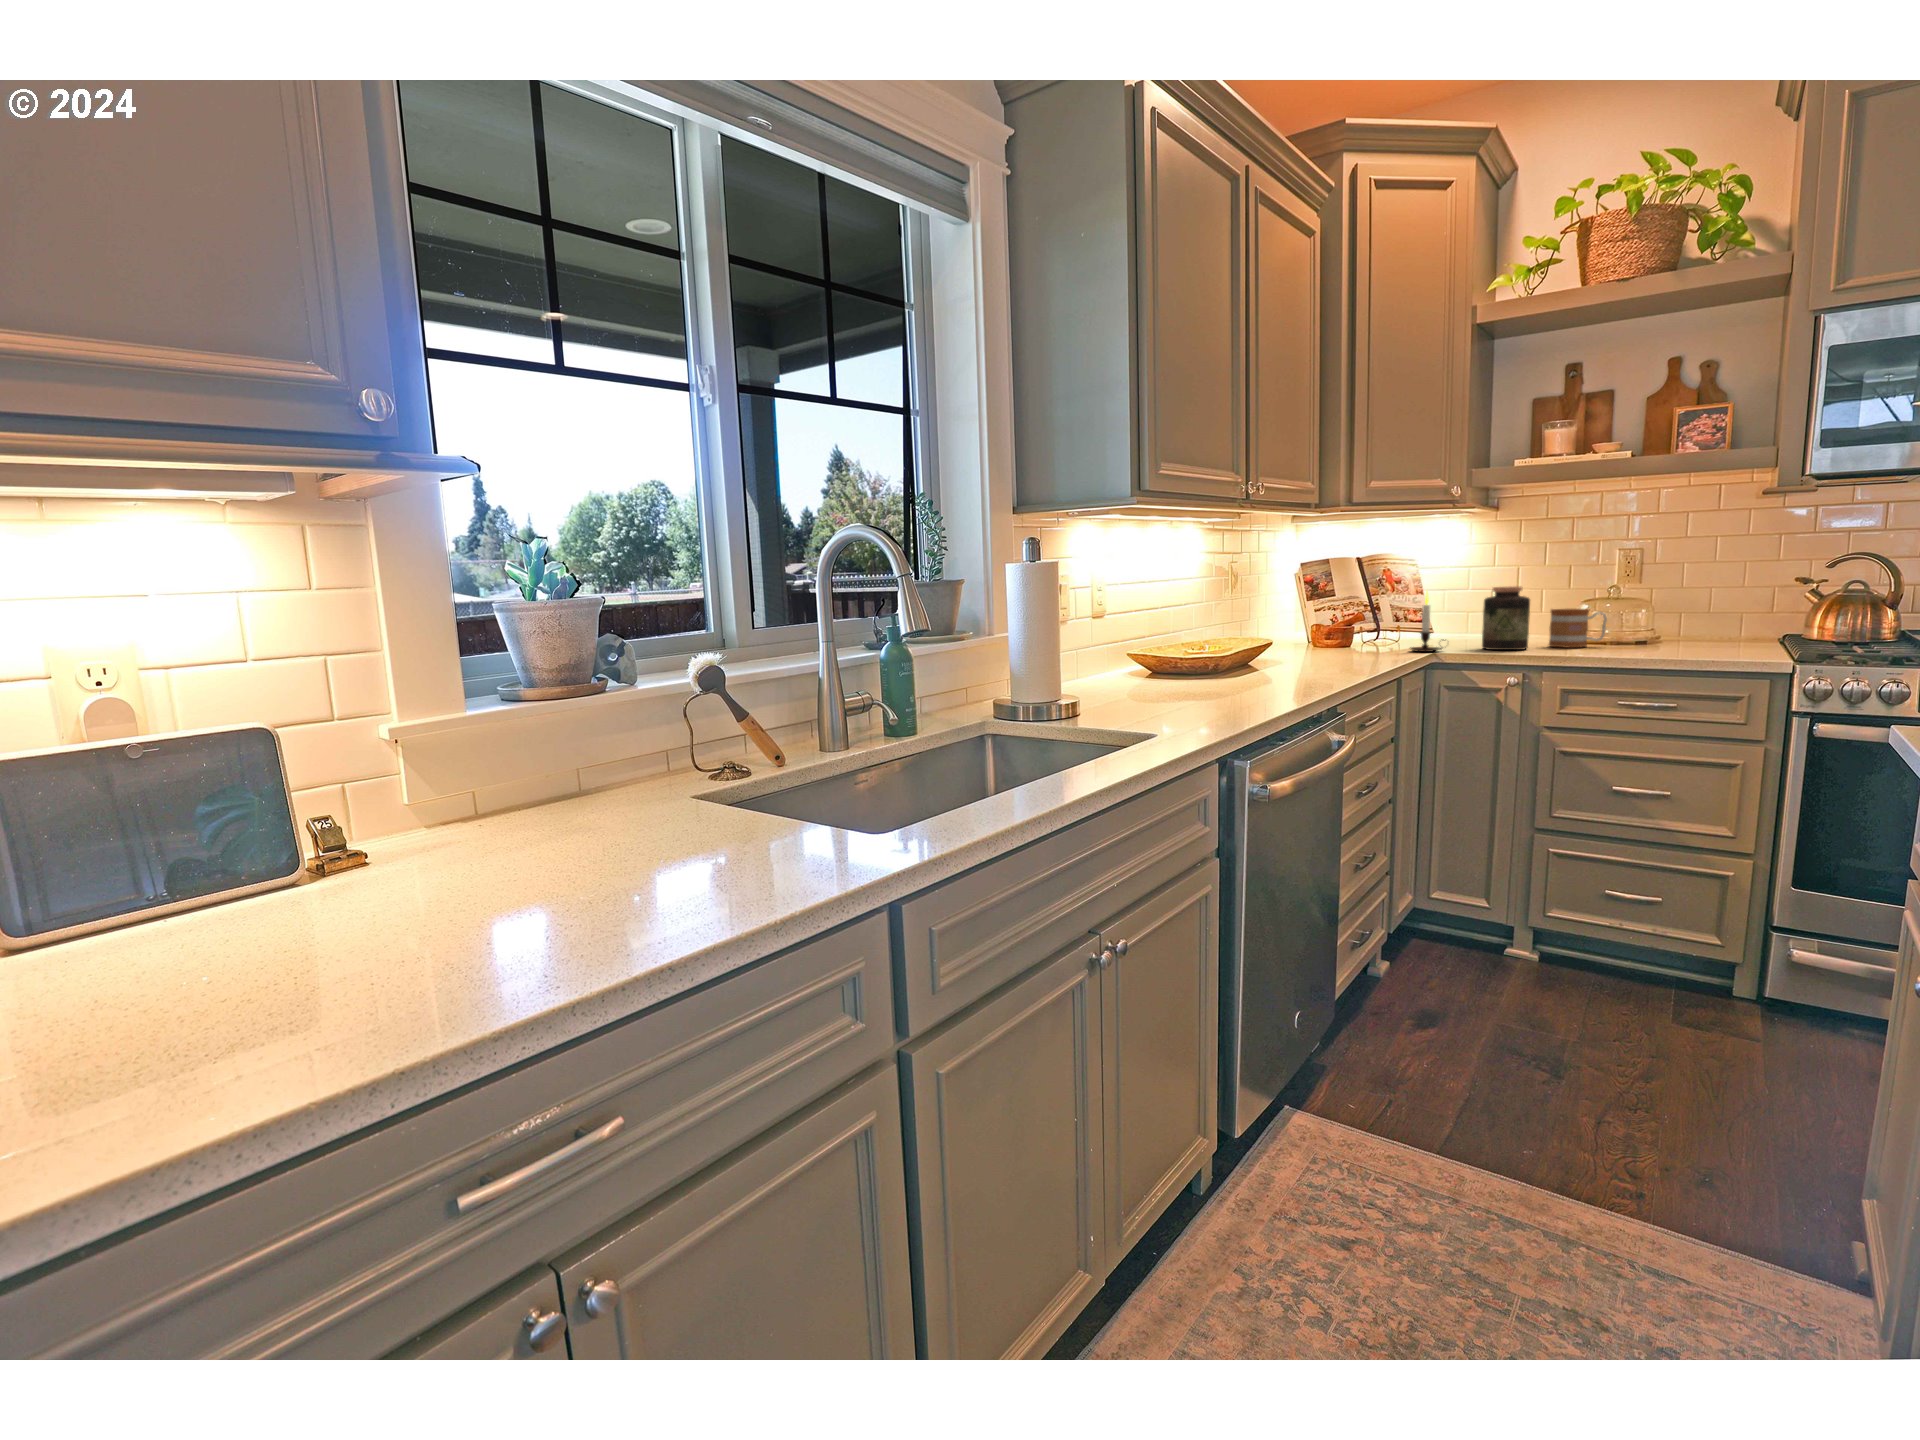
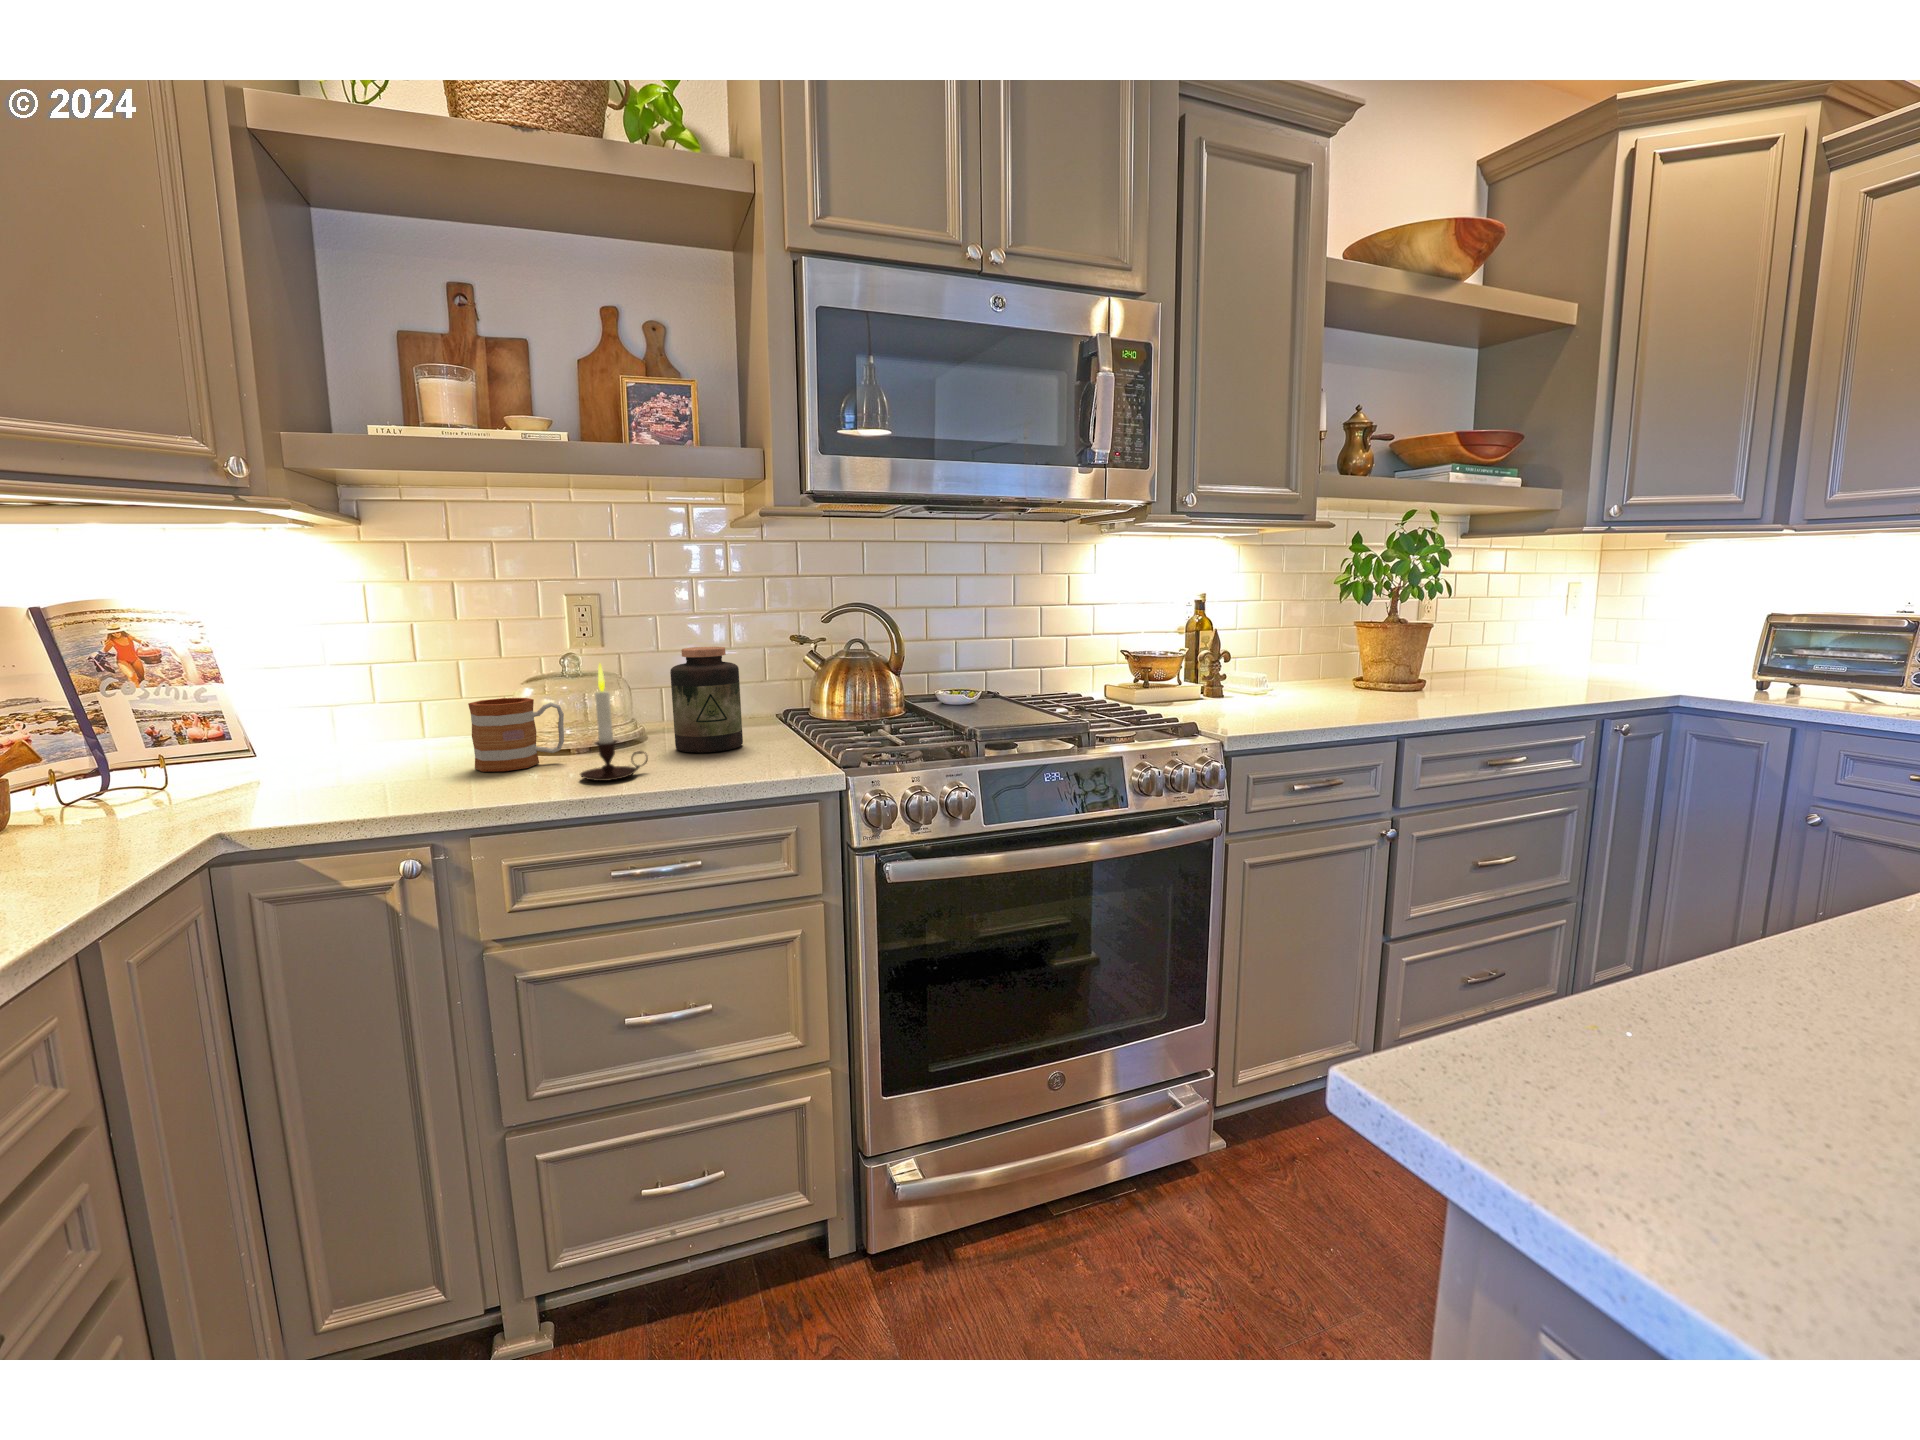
jar: present [1482,586,1530,650] -> present [670,647,743,753]
candle: present [1410,592,1445,652] -> present [580,664,648,781]

